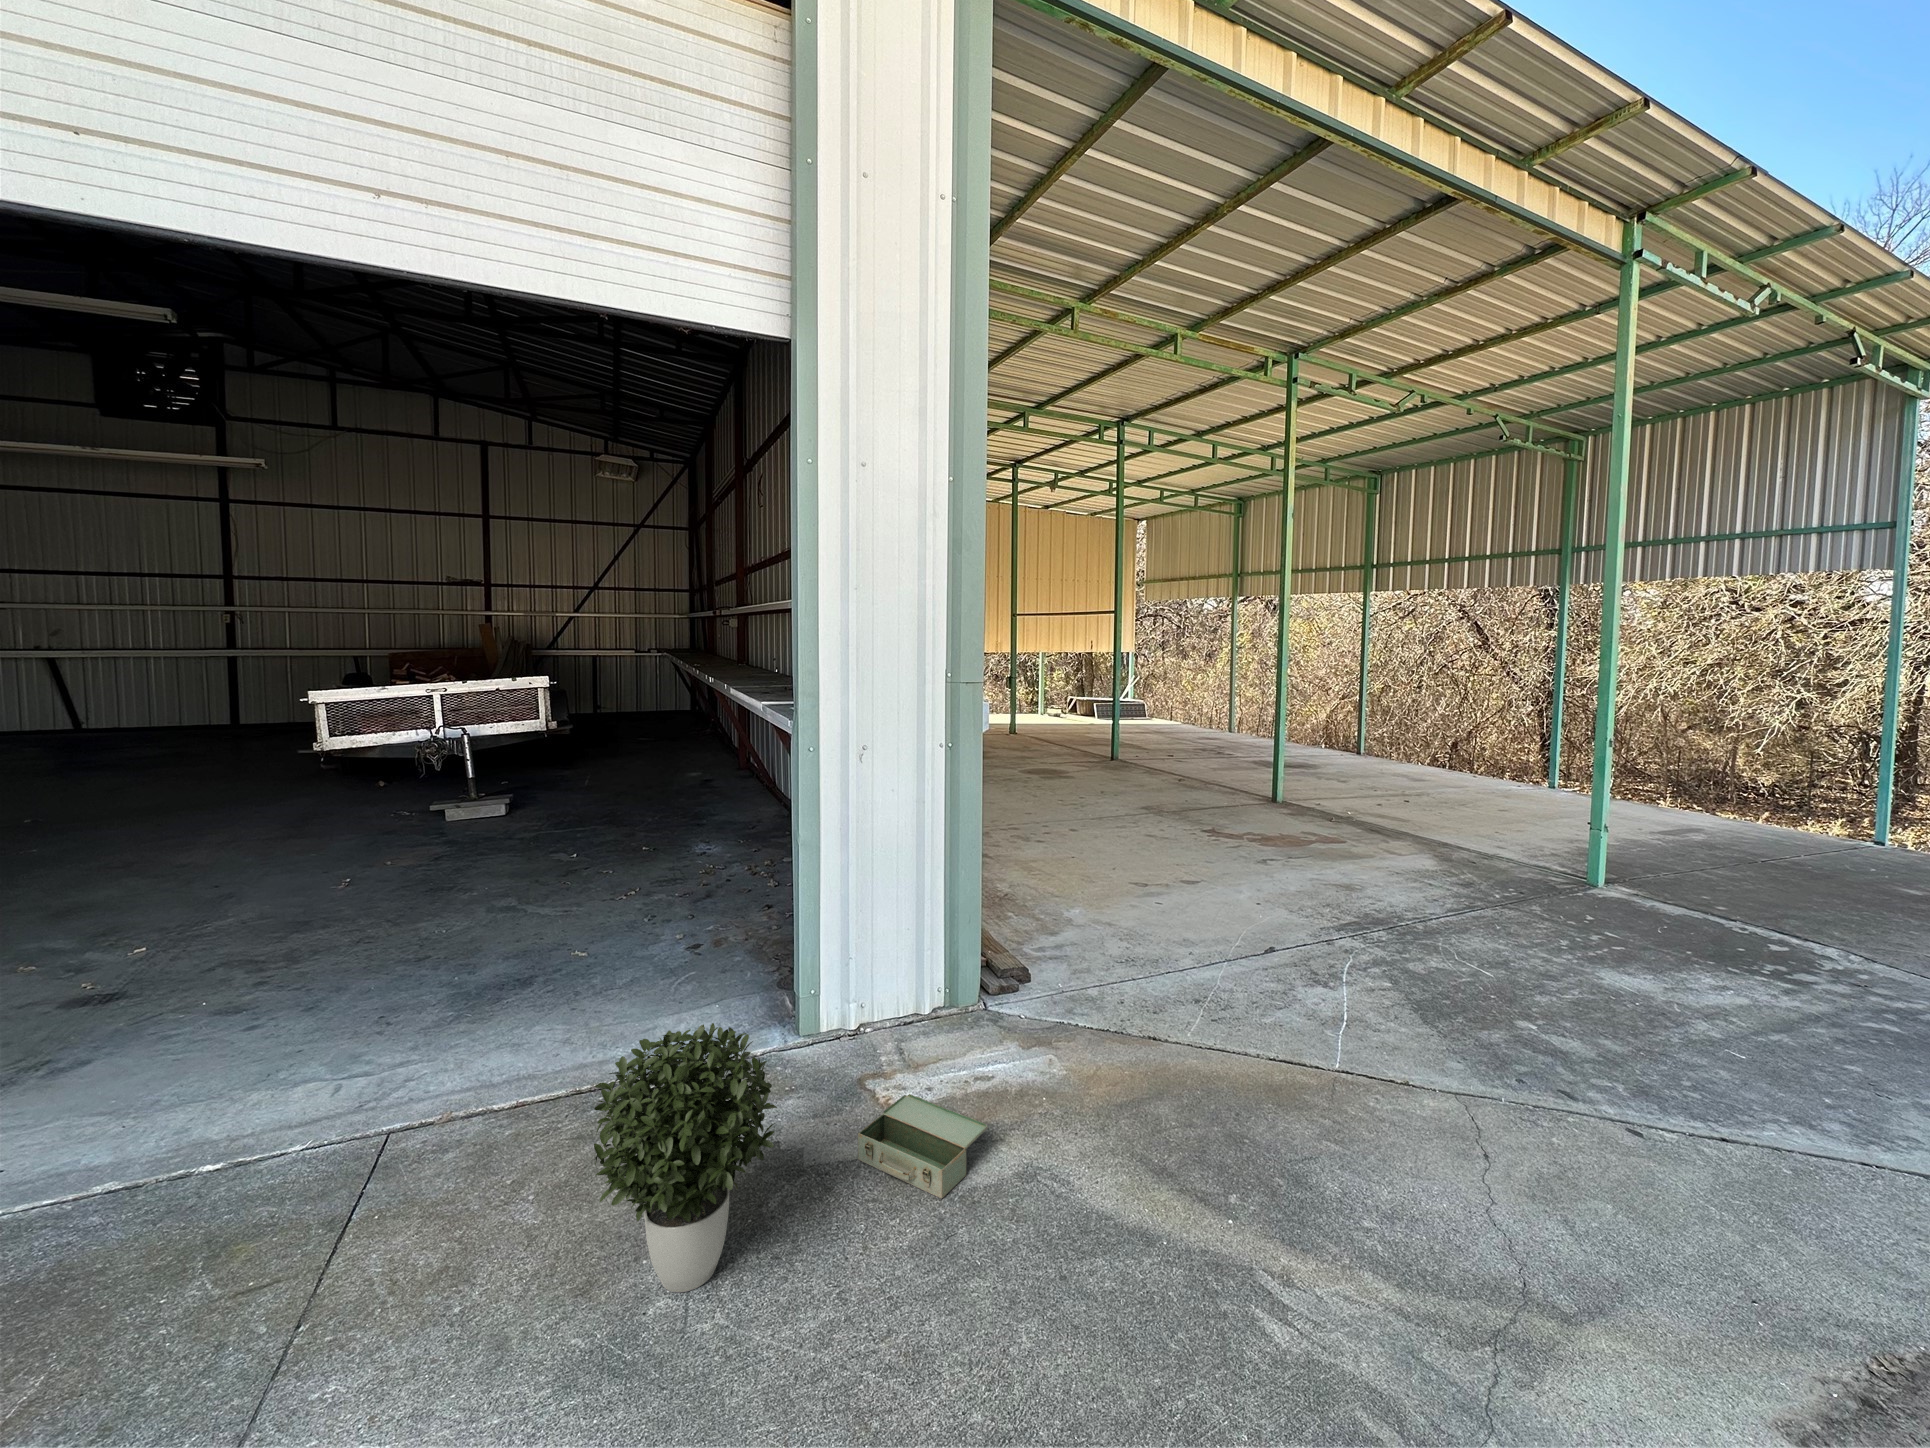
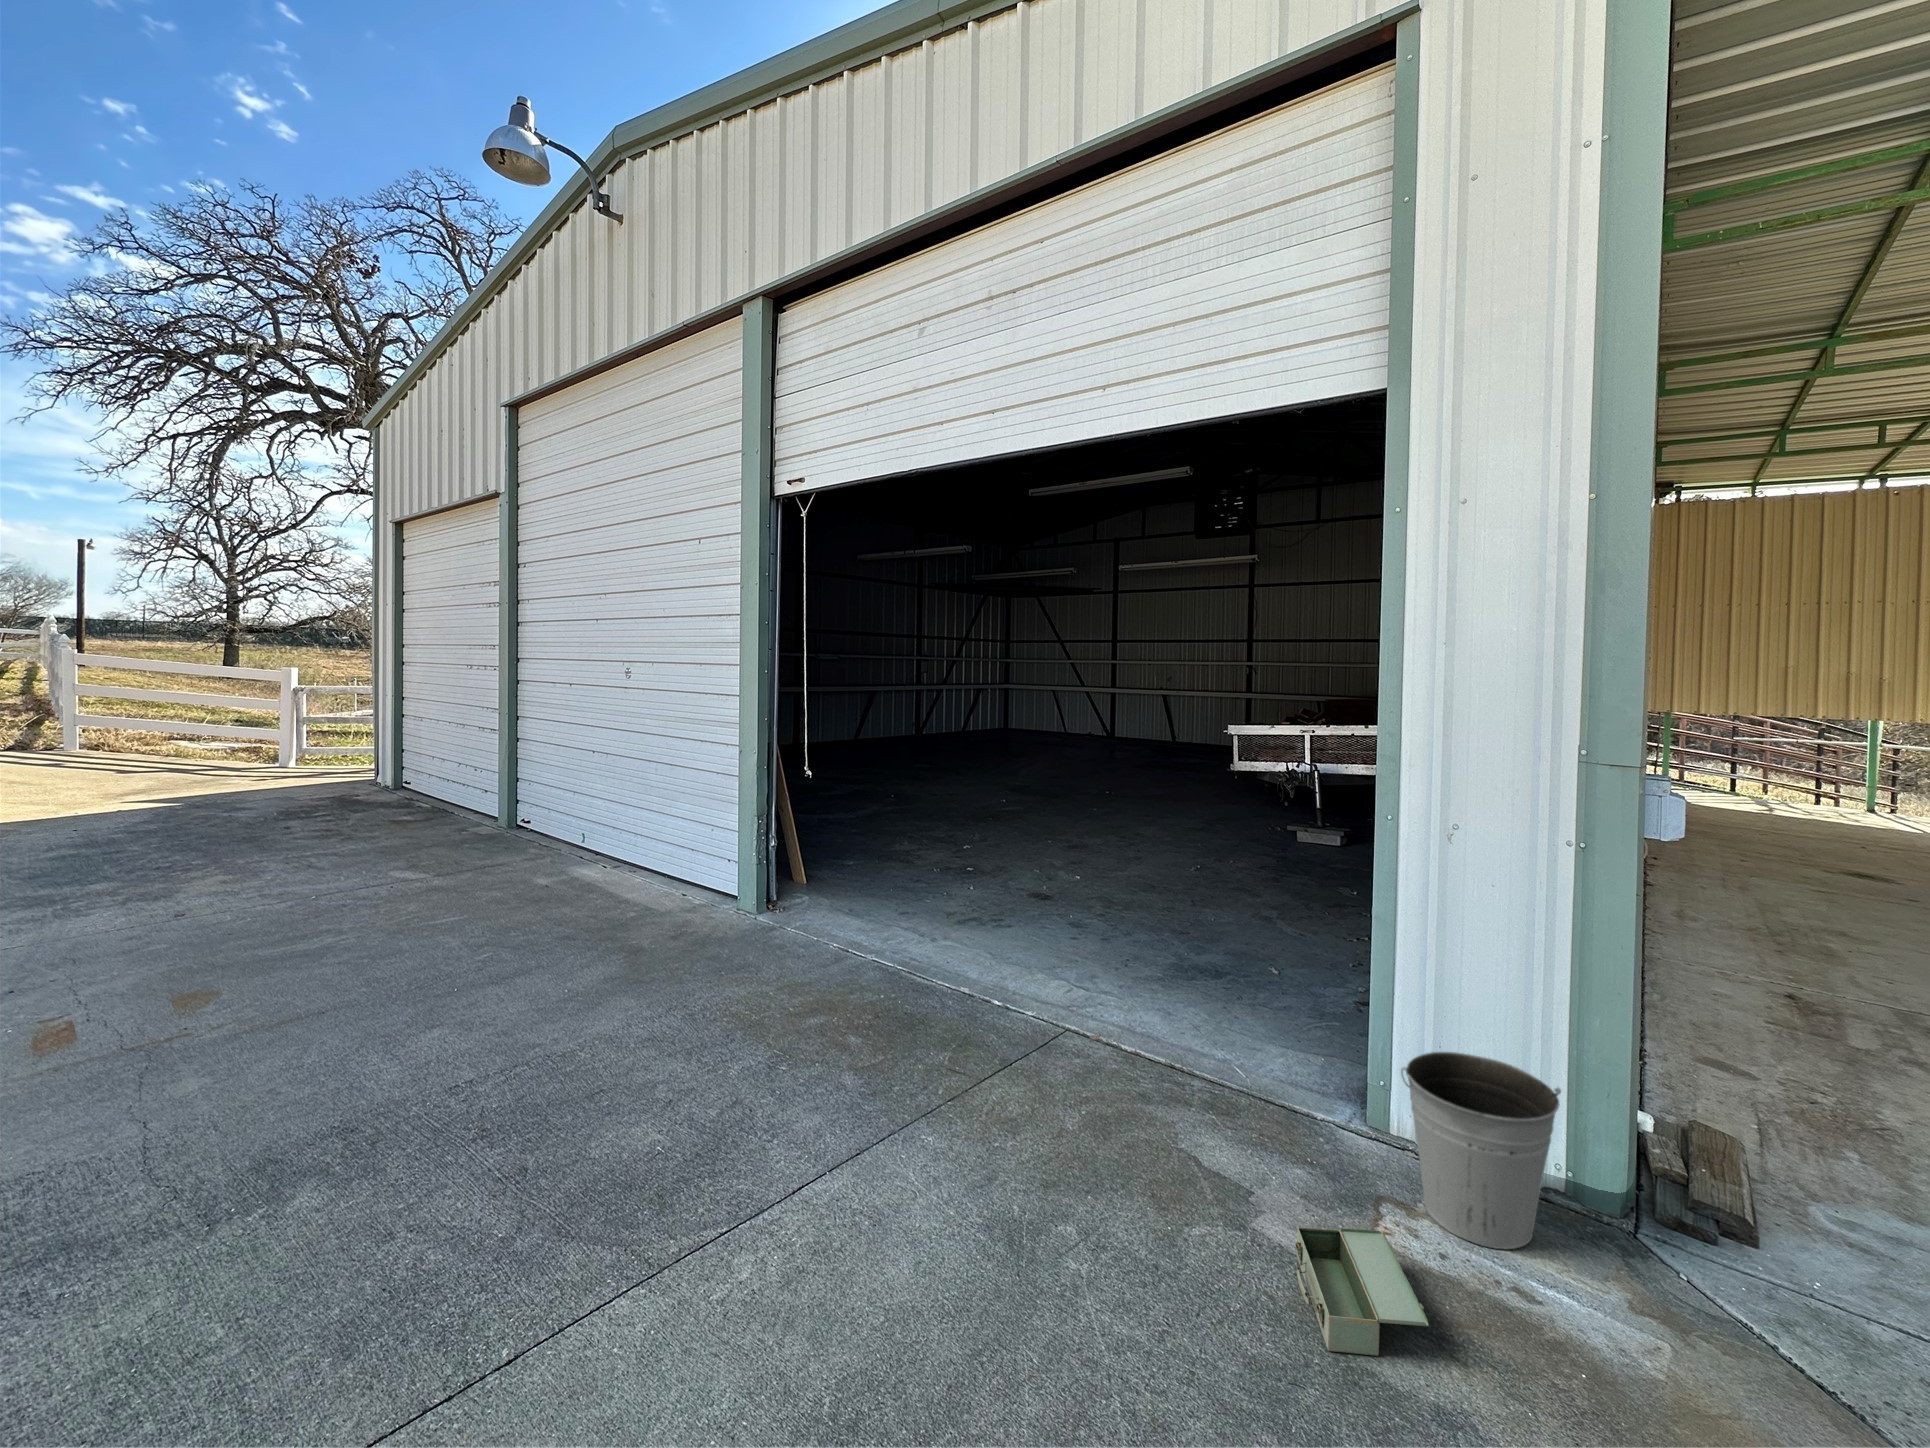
bucket: none [858,927,970,1071] -> present [1401,1052,1561,1249]
potted plant: present [594,1023,777,1292] -> none [1029,1011,1182,1241]

